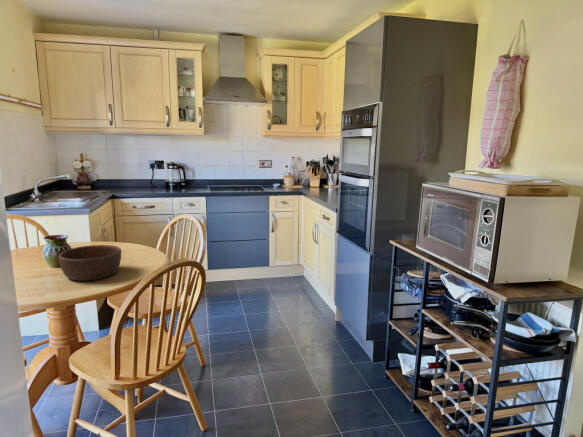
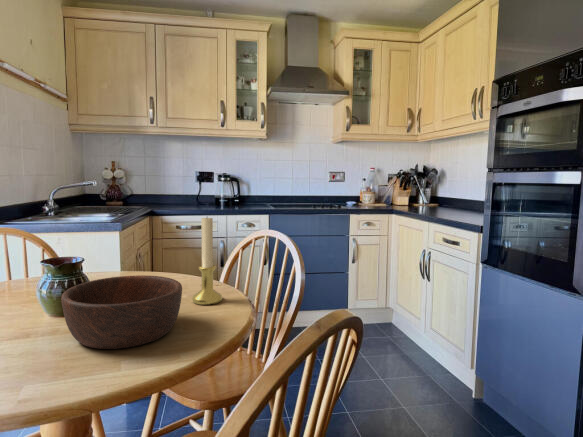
candle holder: none [131,210,149,261] -> present [192,217,222,305]

